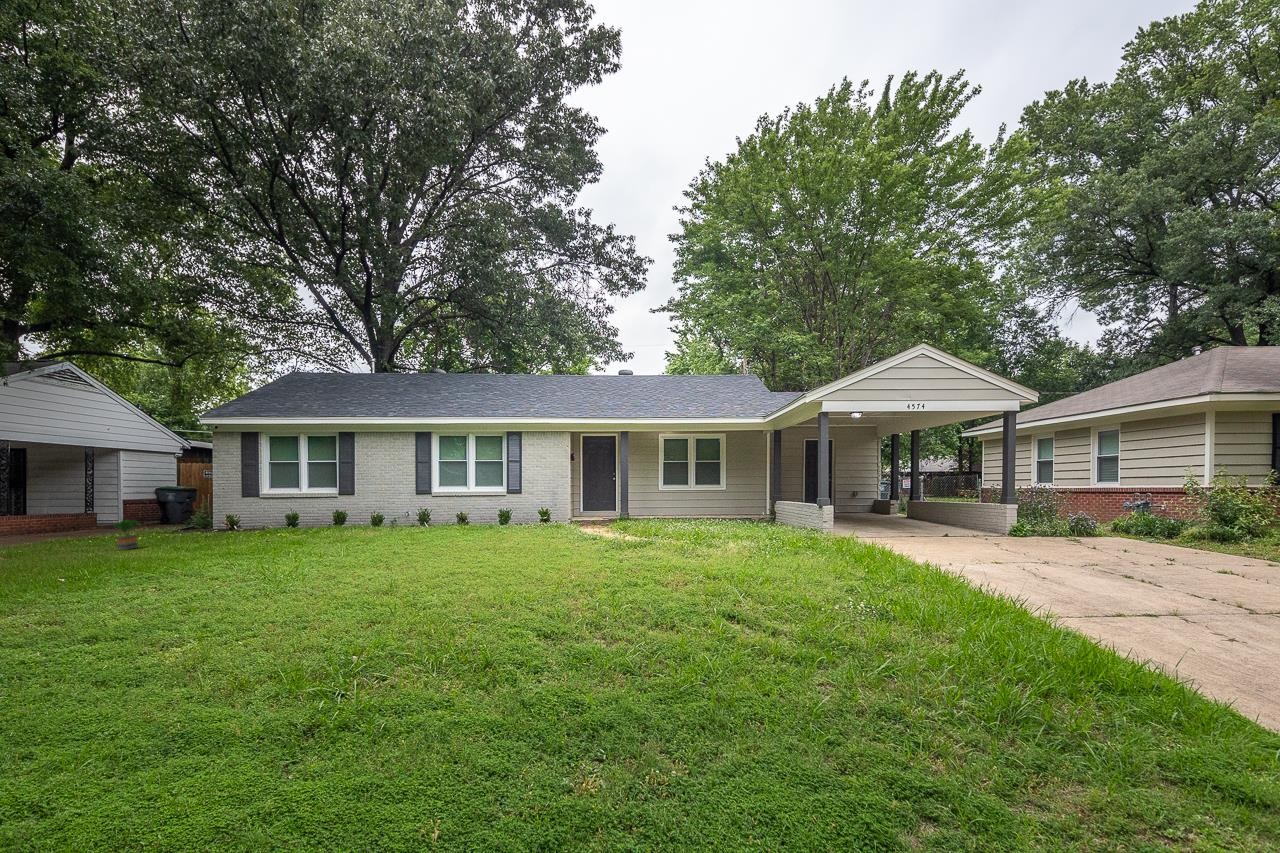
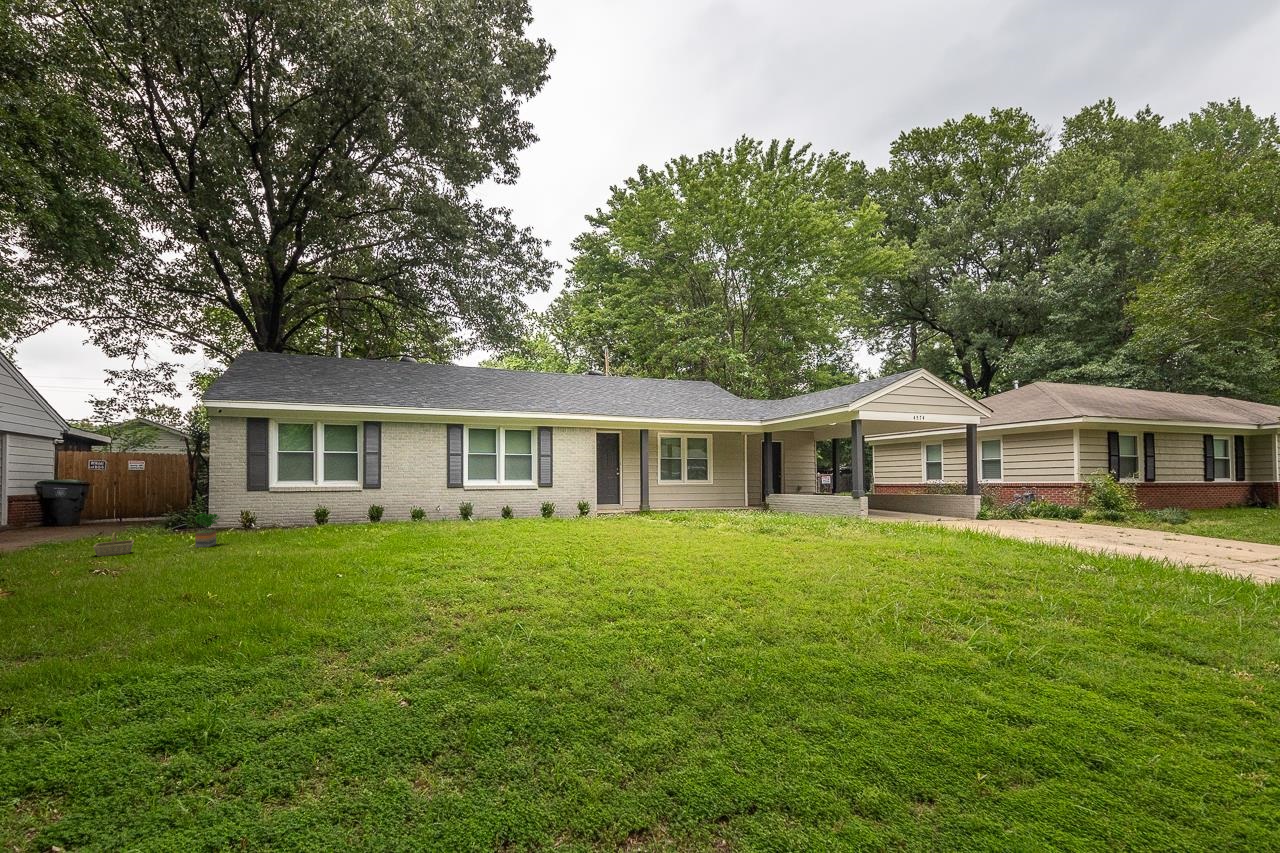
basket: none [30,535,70,556] -> present [93,532,134,557]

